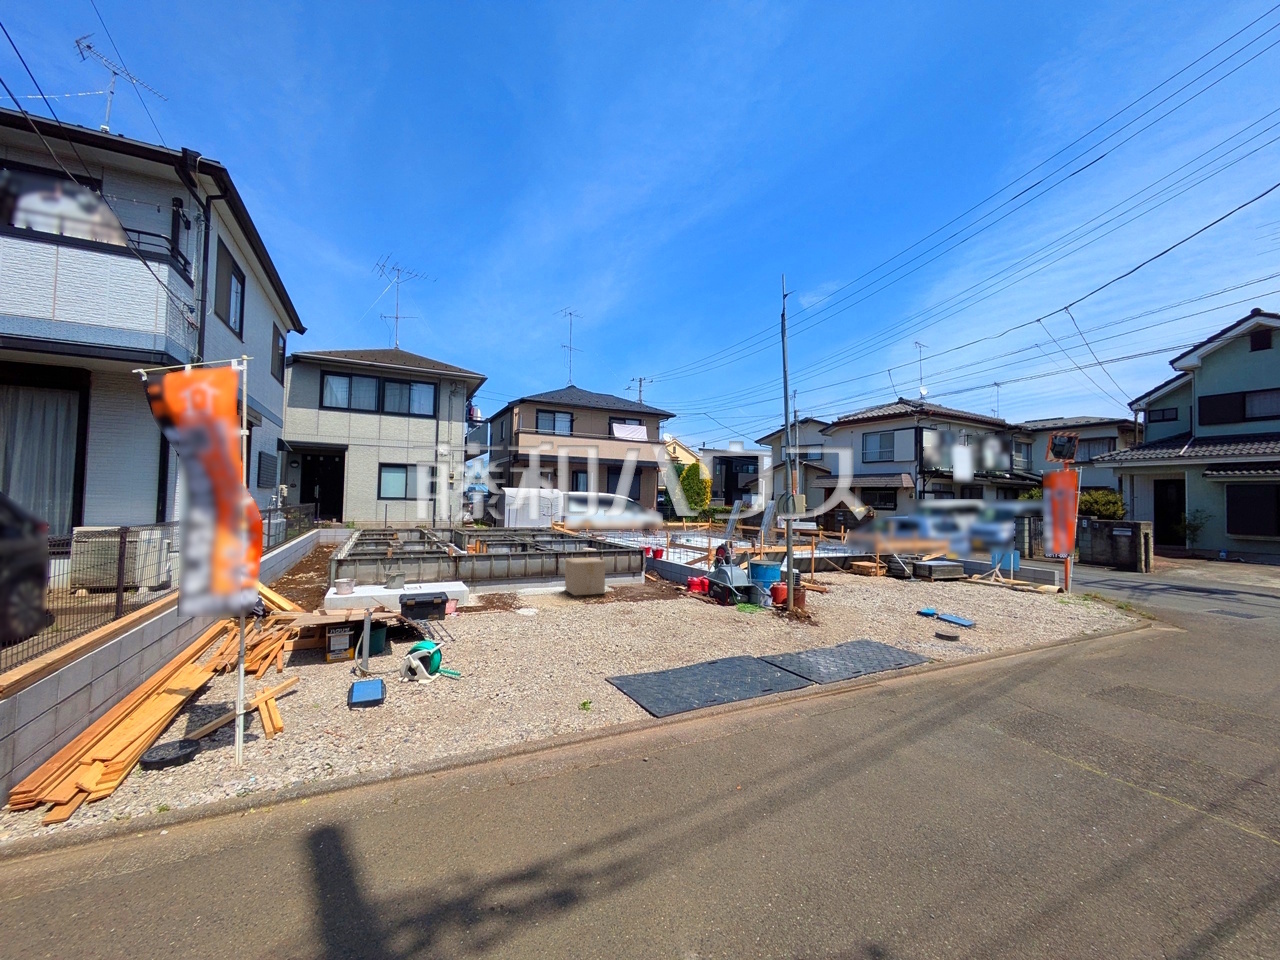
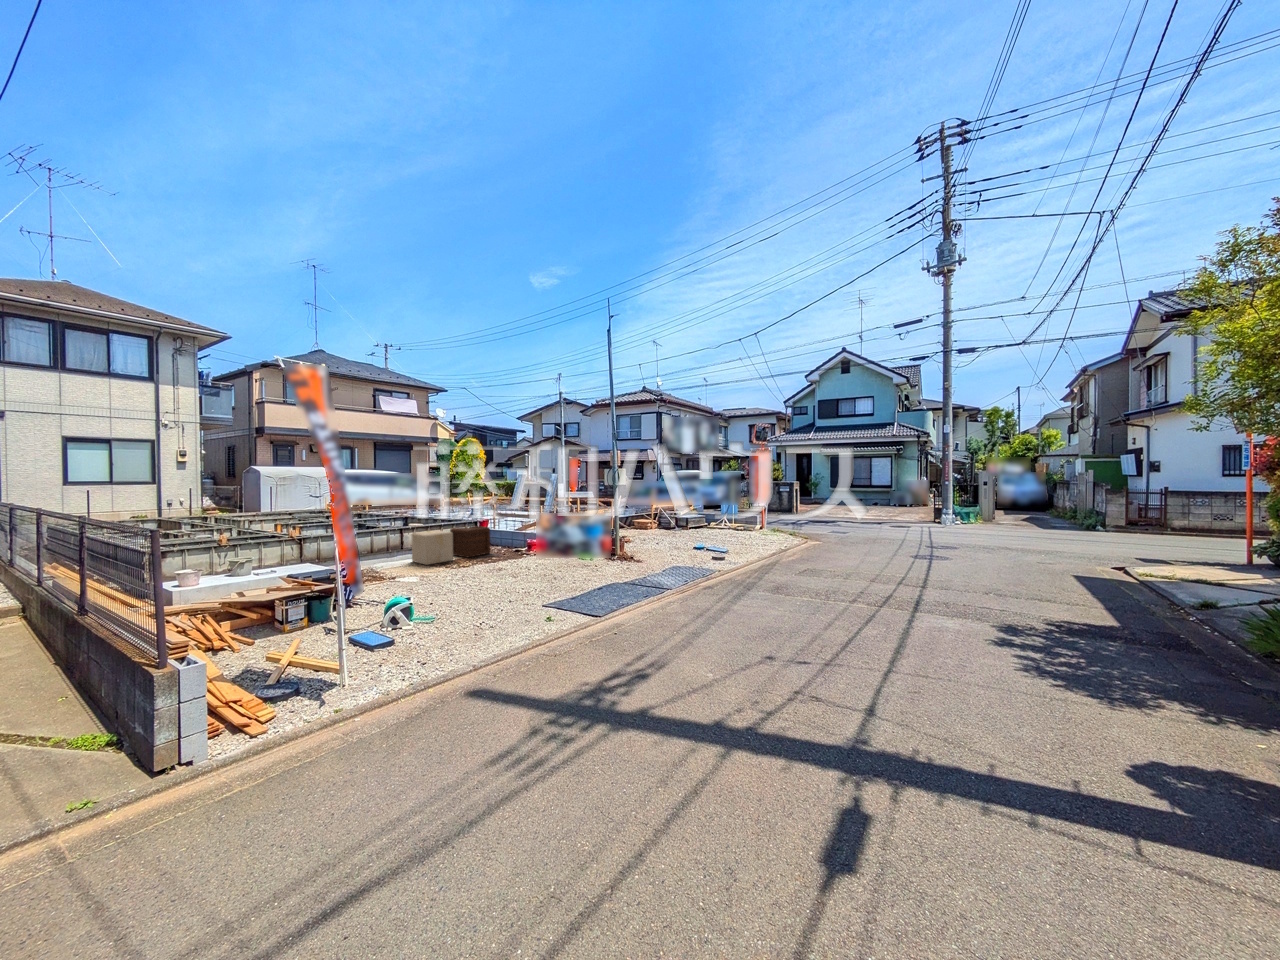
wooden crate: none [608,555,651,592] -> present [450,526,490,557]

